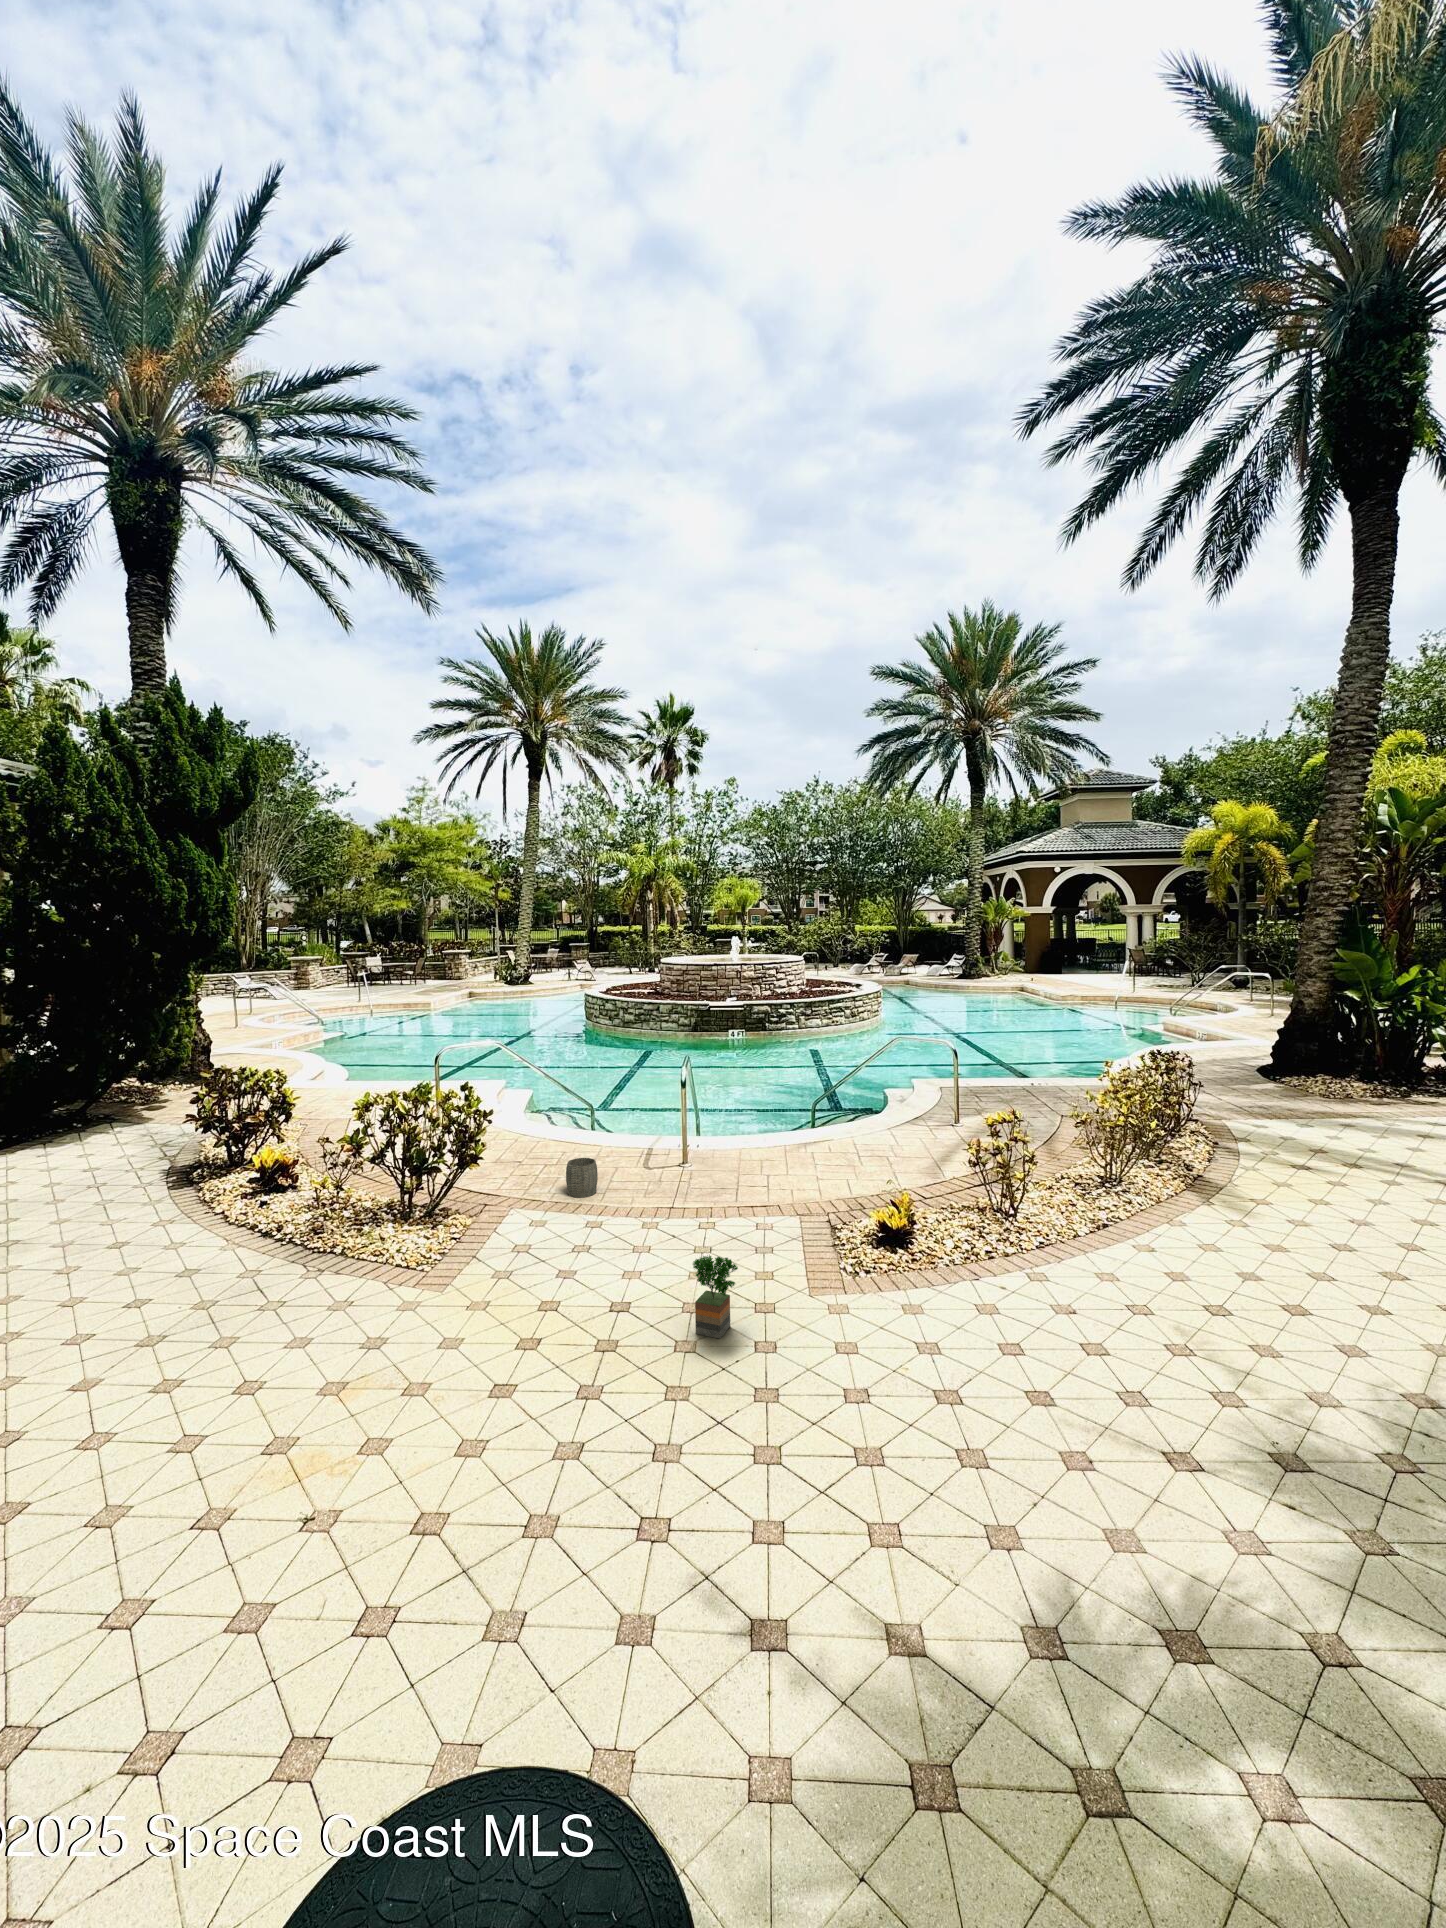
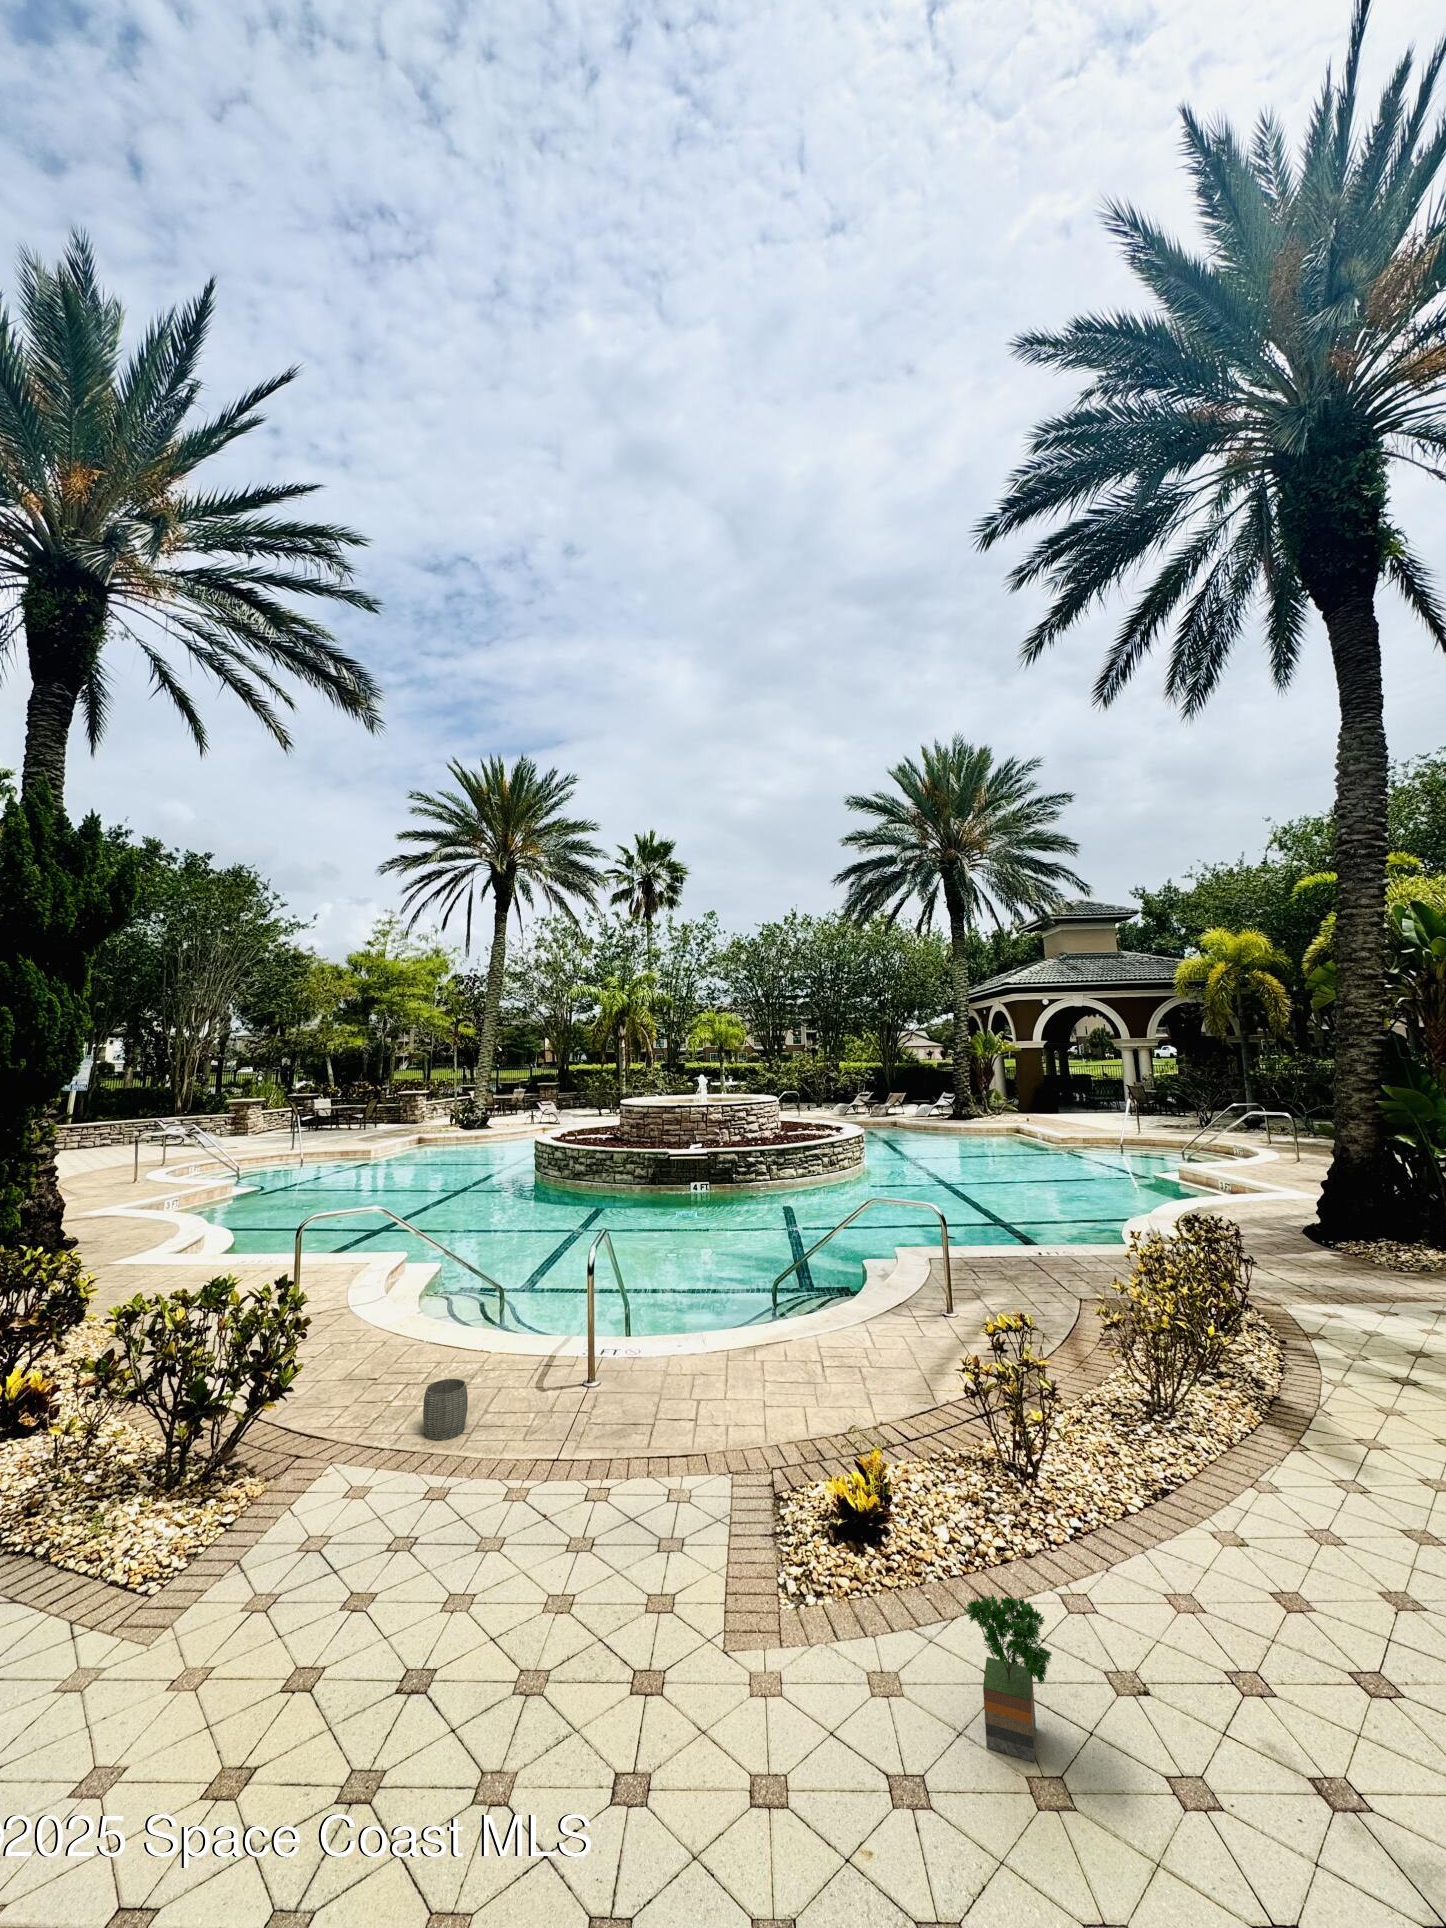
potted tree: present [693,1255,738,1339] -> present [966,1594,1052,1762]

